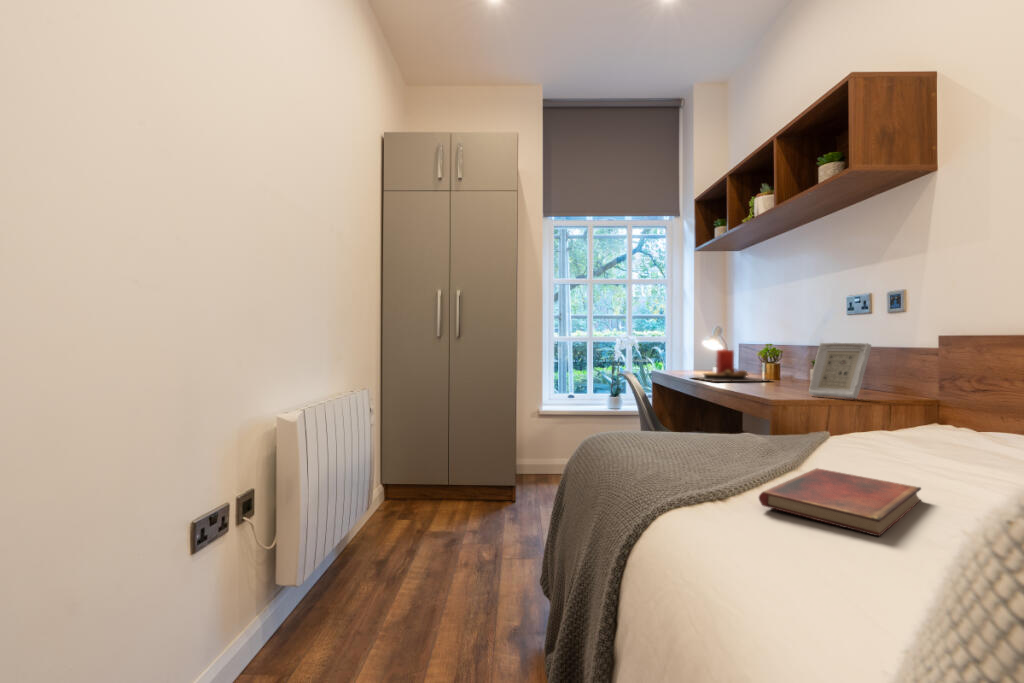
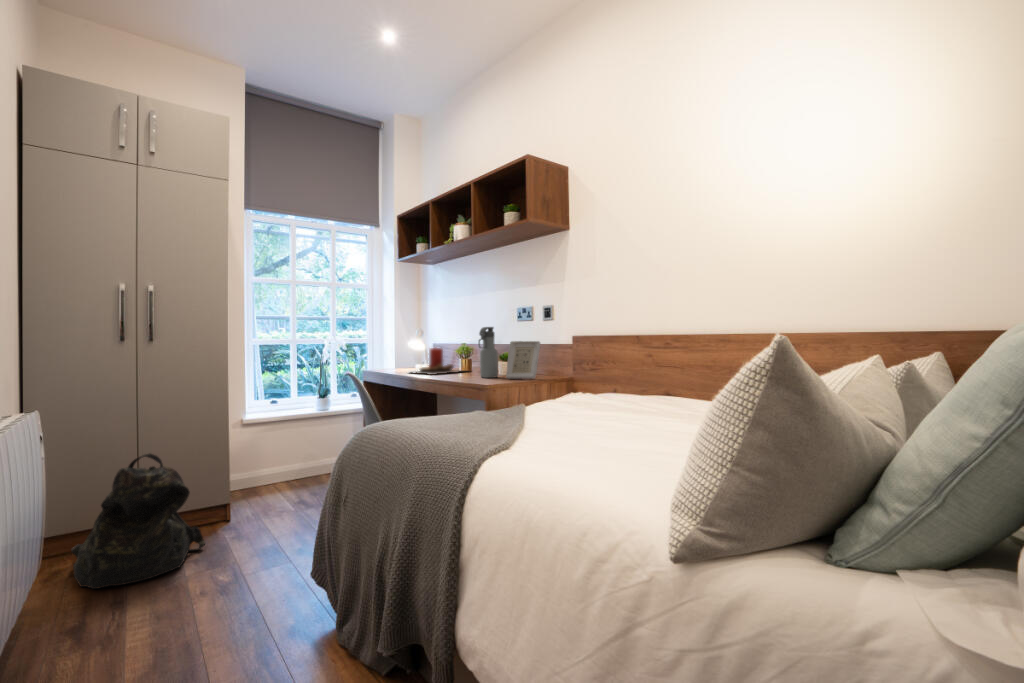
water bottle: none [771,323,801,392] -> present [479,327,498,378]
backpack: none [401,431,488,537] -> present [71,454,205,589]
diary: present [759,468,921,536] -> none [536,420,600,446]

